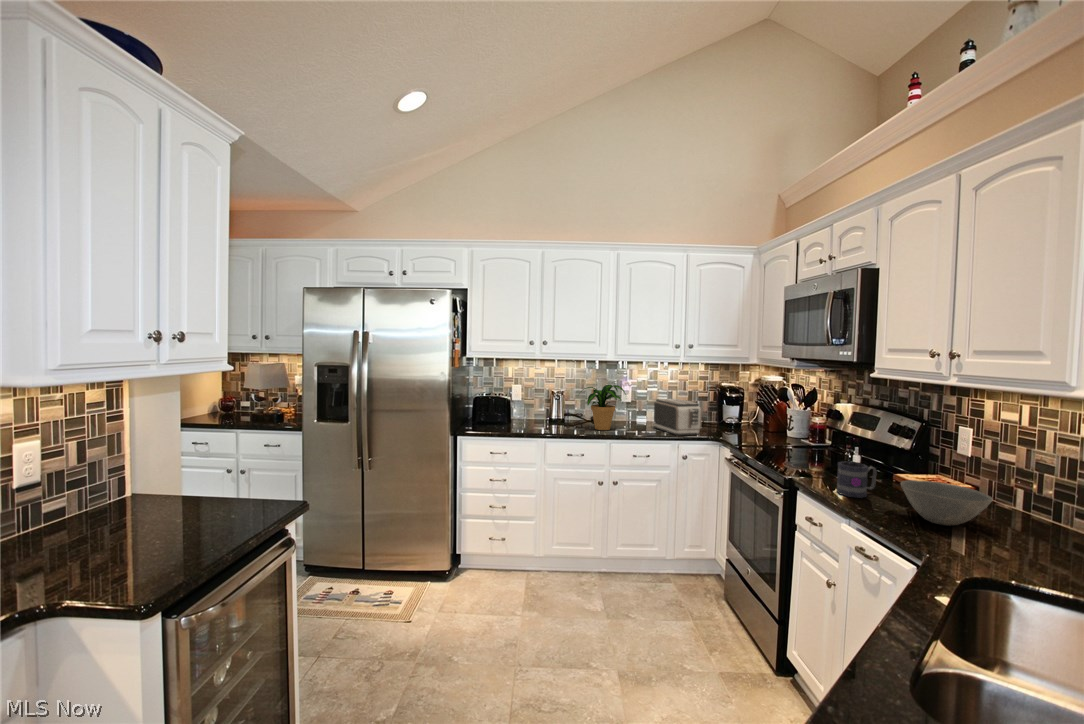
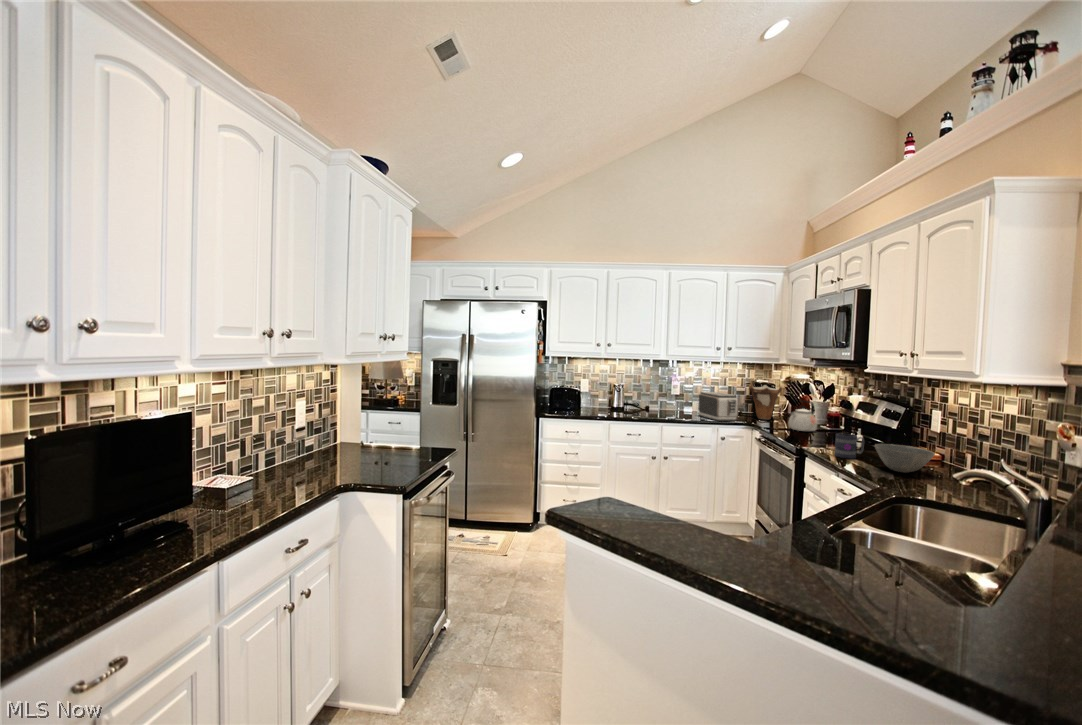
potted plant: present [581,385,625,430] -> none [635,380,676,416]
vase: none [713,387,752,431] -> present [749,383,782,419]
kettle: none [764,410,799,449] -> present [789,401,817,432]

